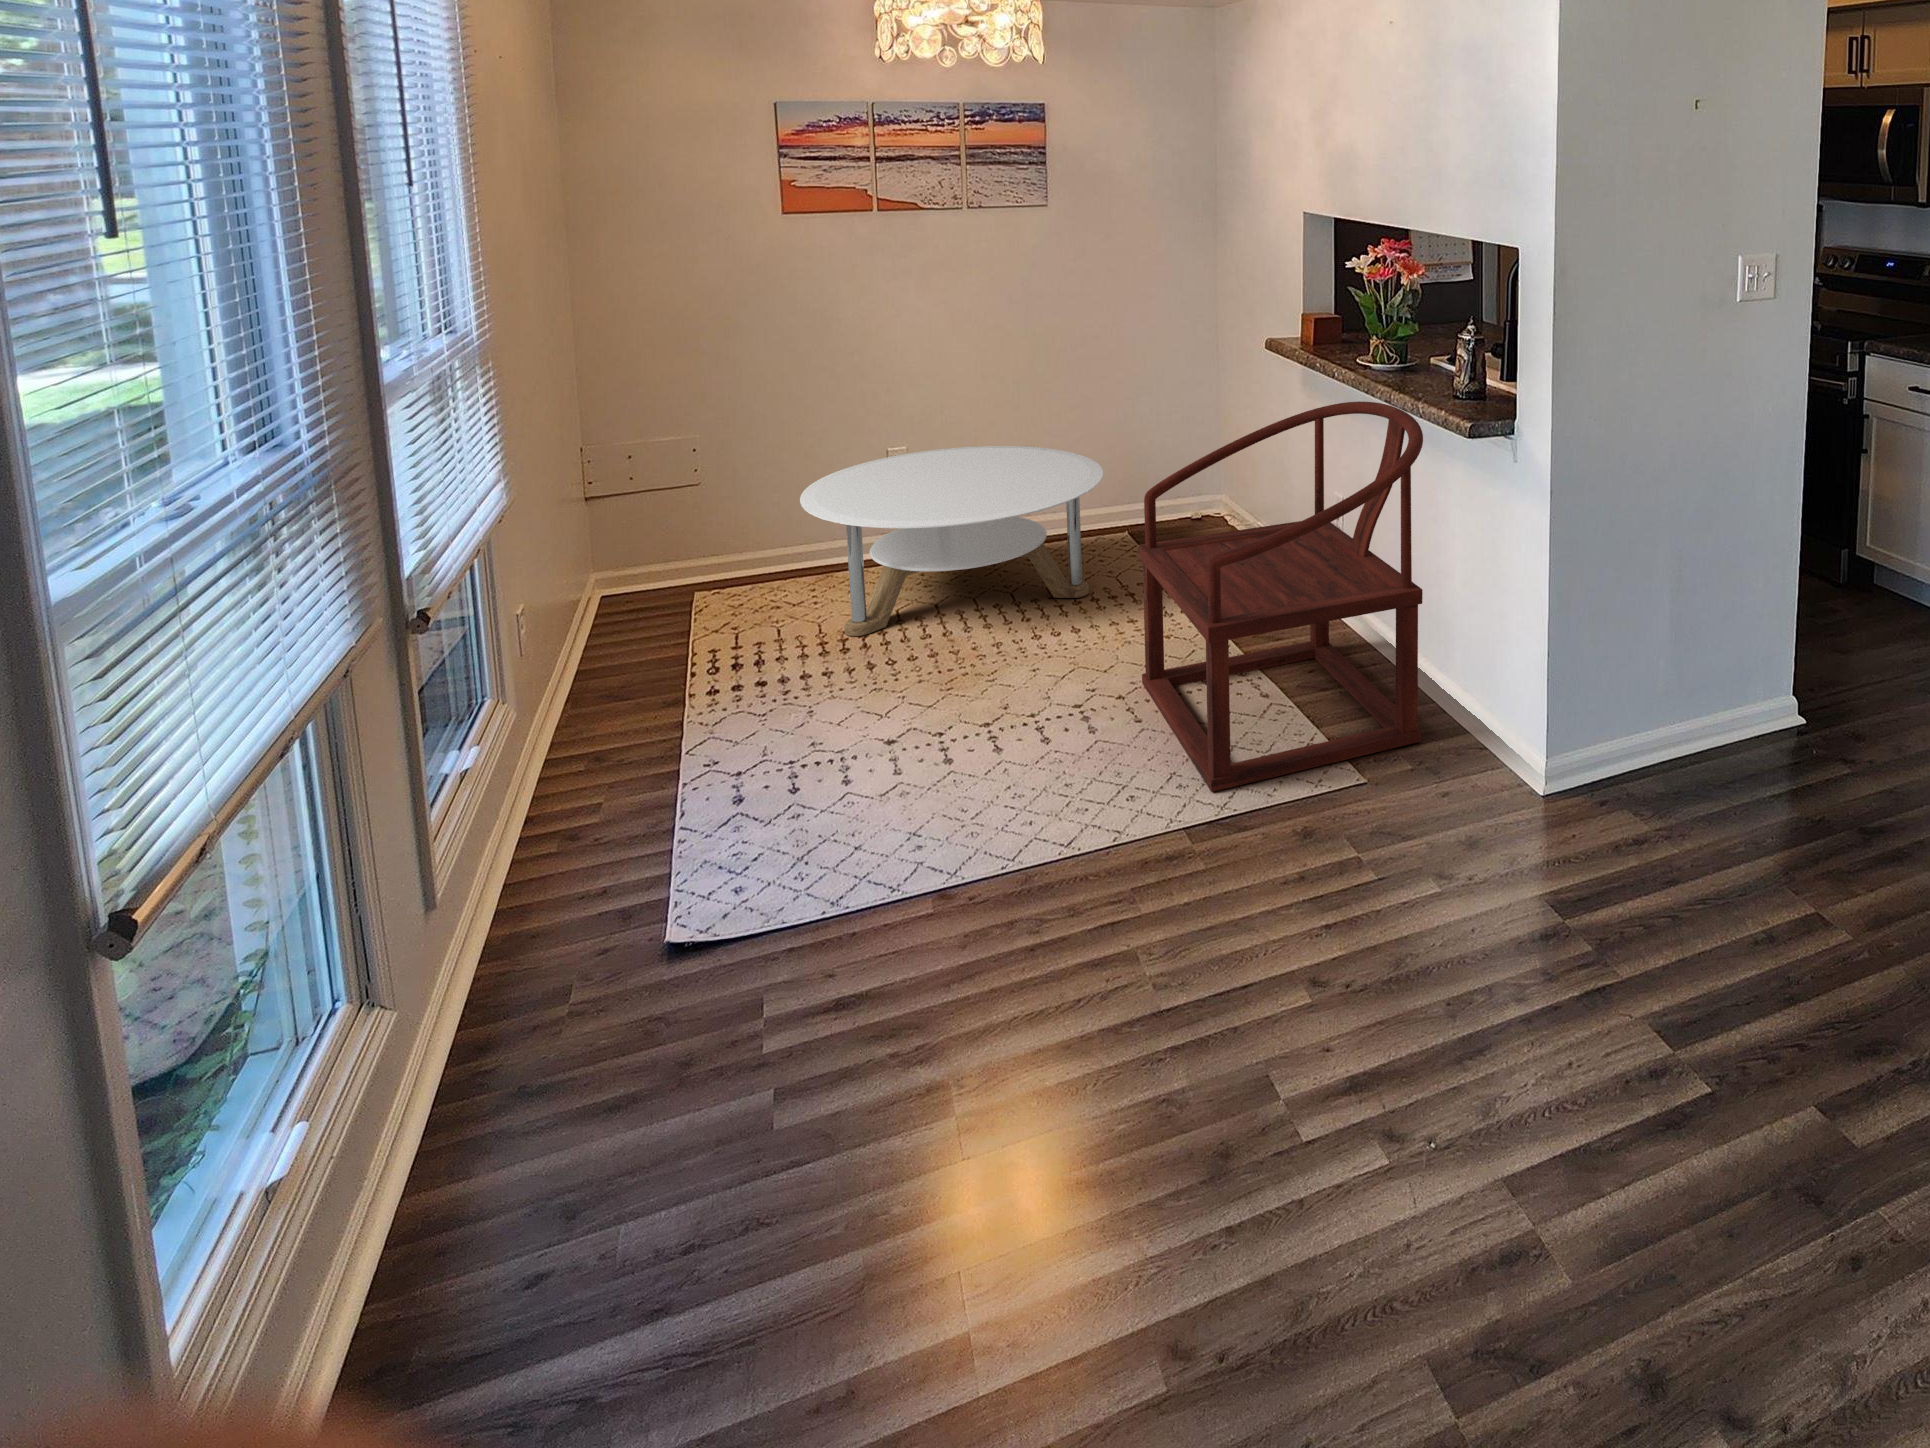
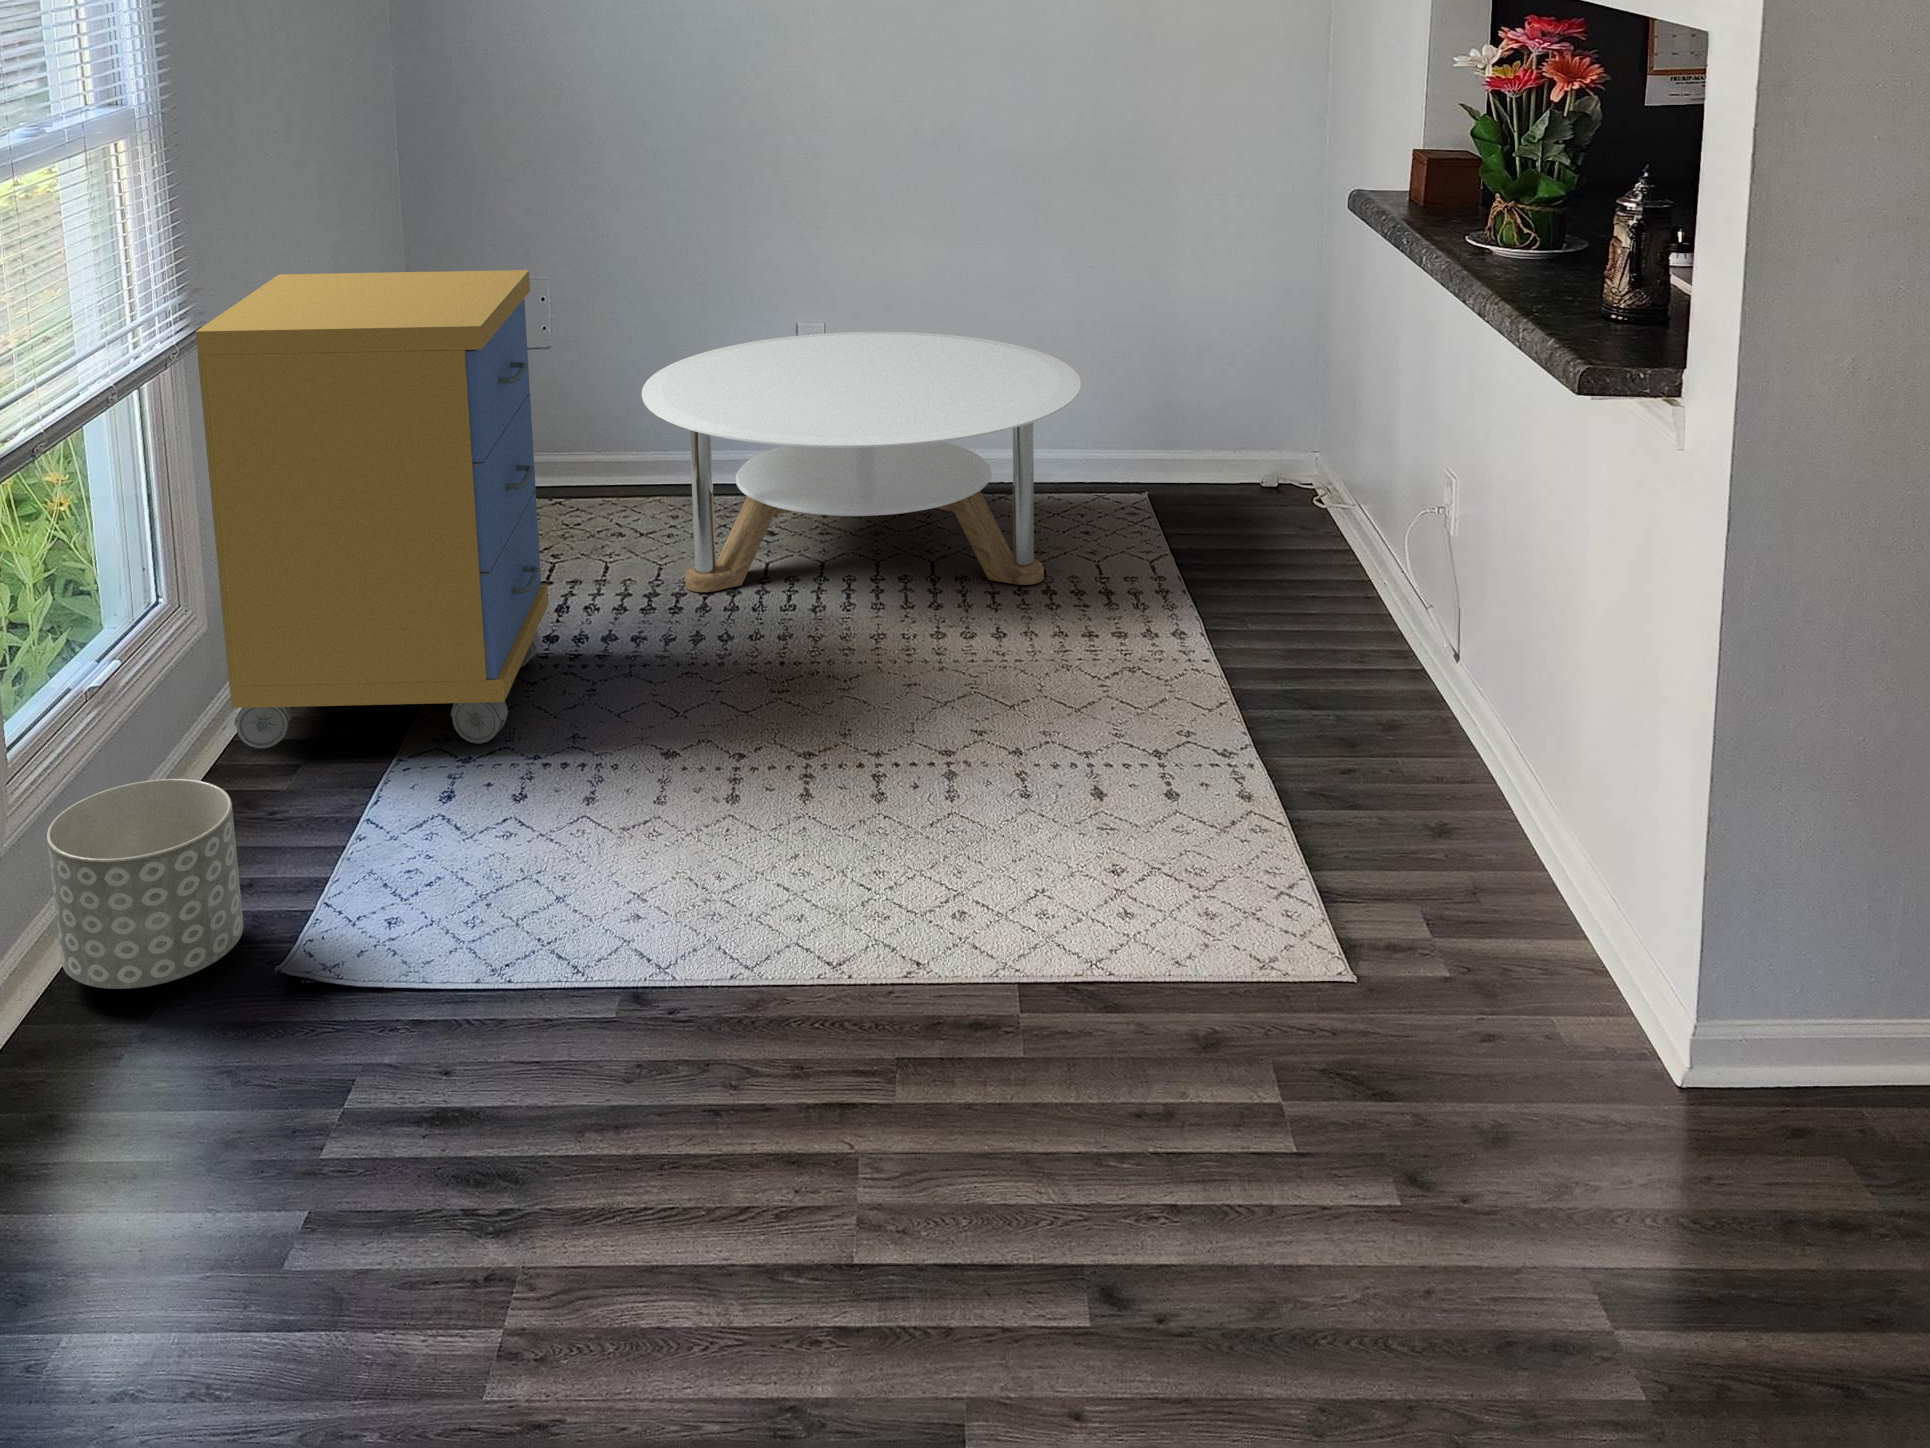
armchair: present [1139,402,1423,792] -> none [1059,310,1533,935]
storage cabinet: none [511,428,770,802] -> present [196,270,548,748]
planter: none [463,822,626,994] -> present [47,779,243,989]

